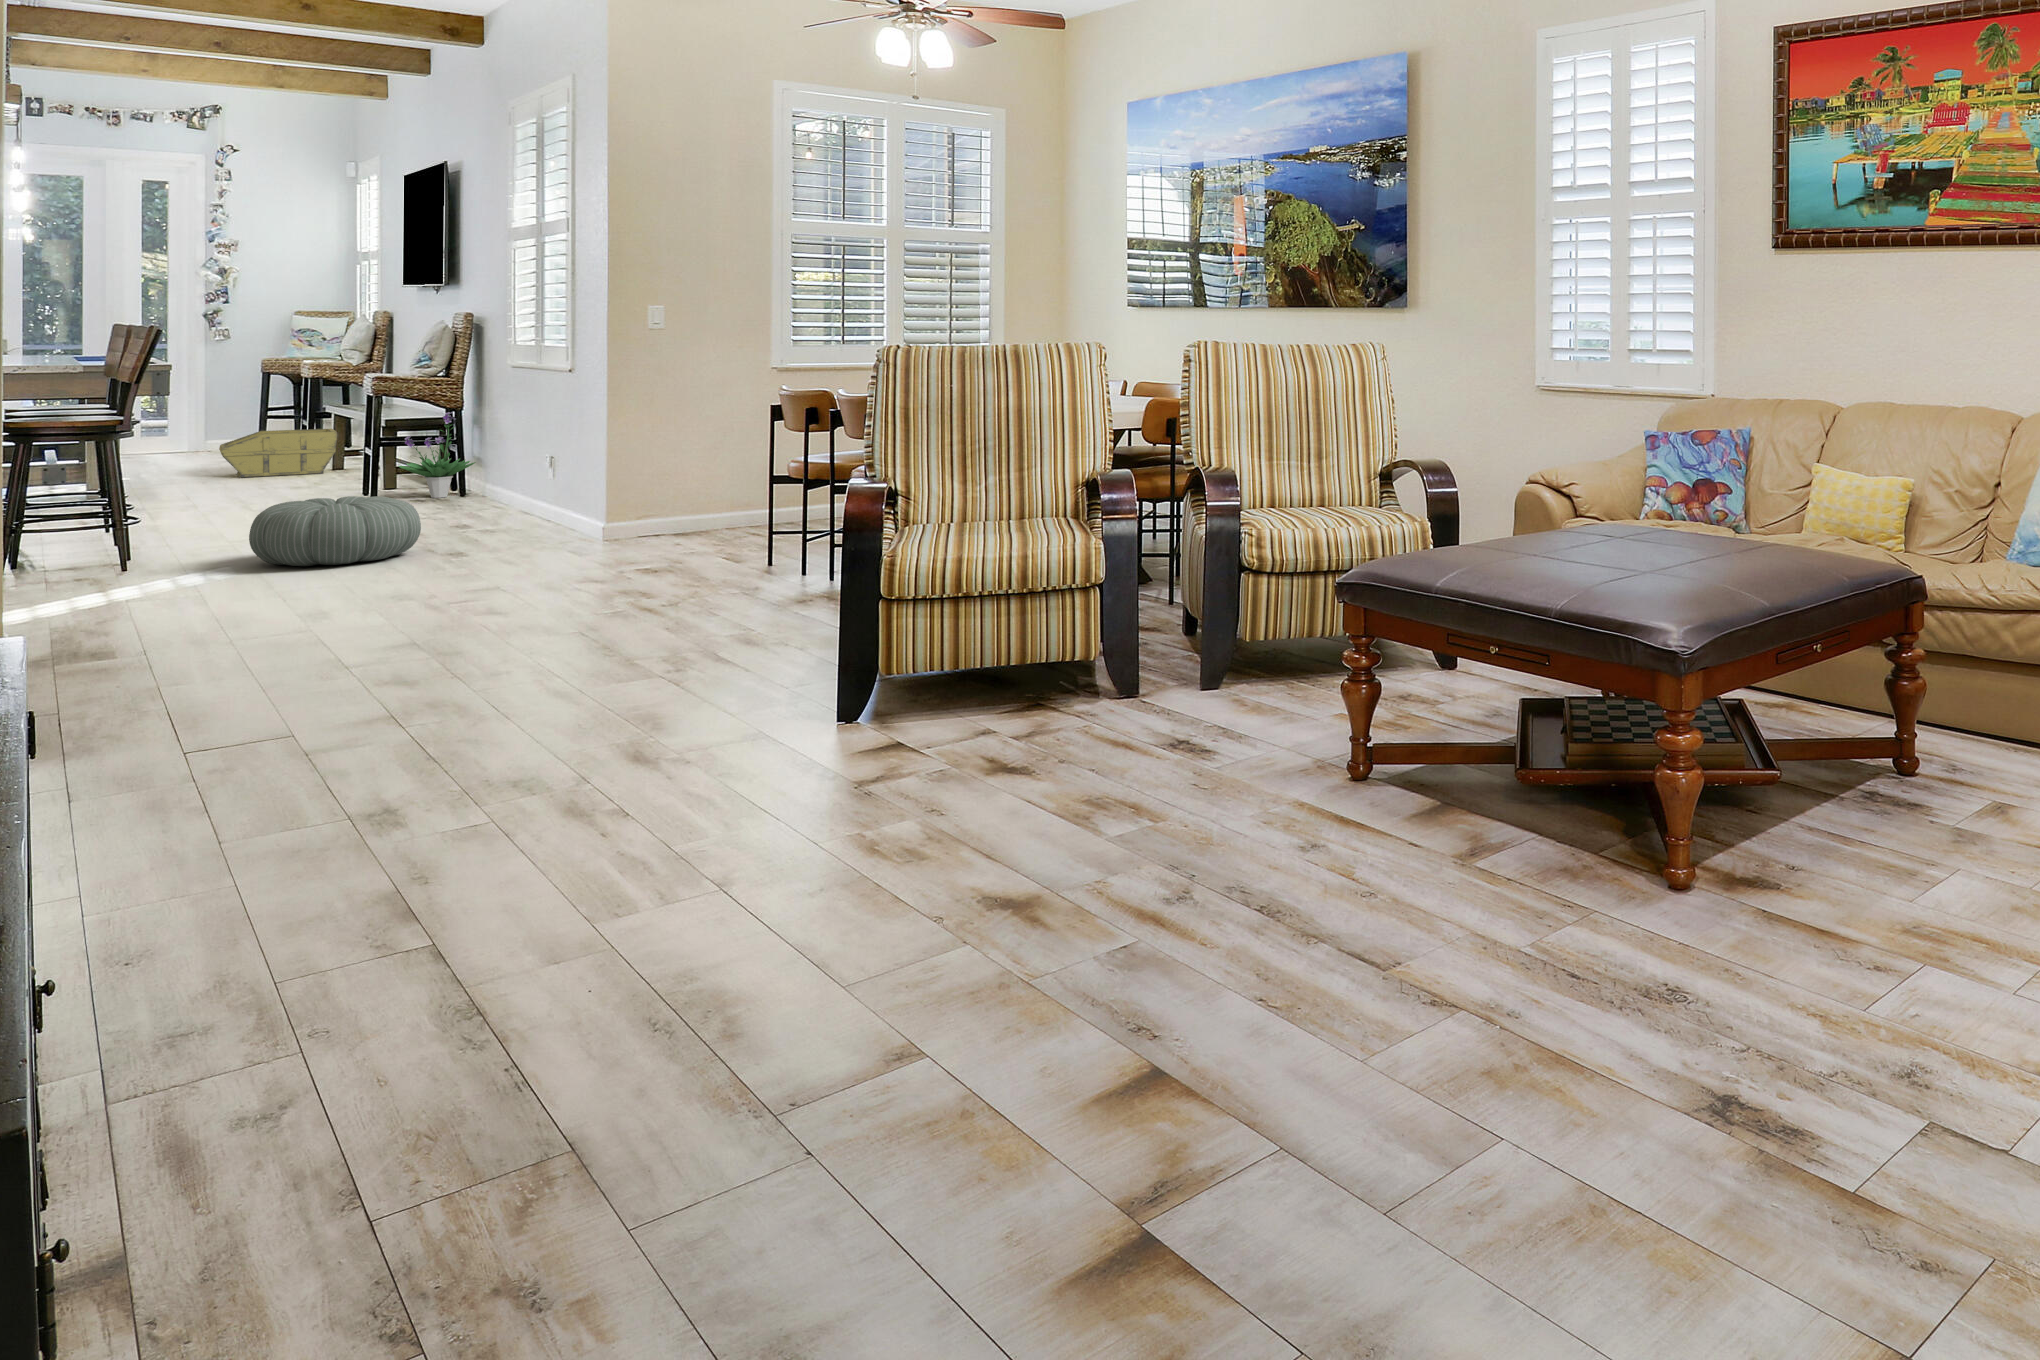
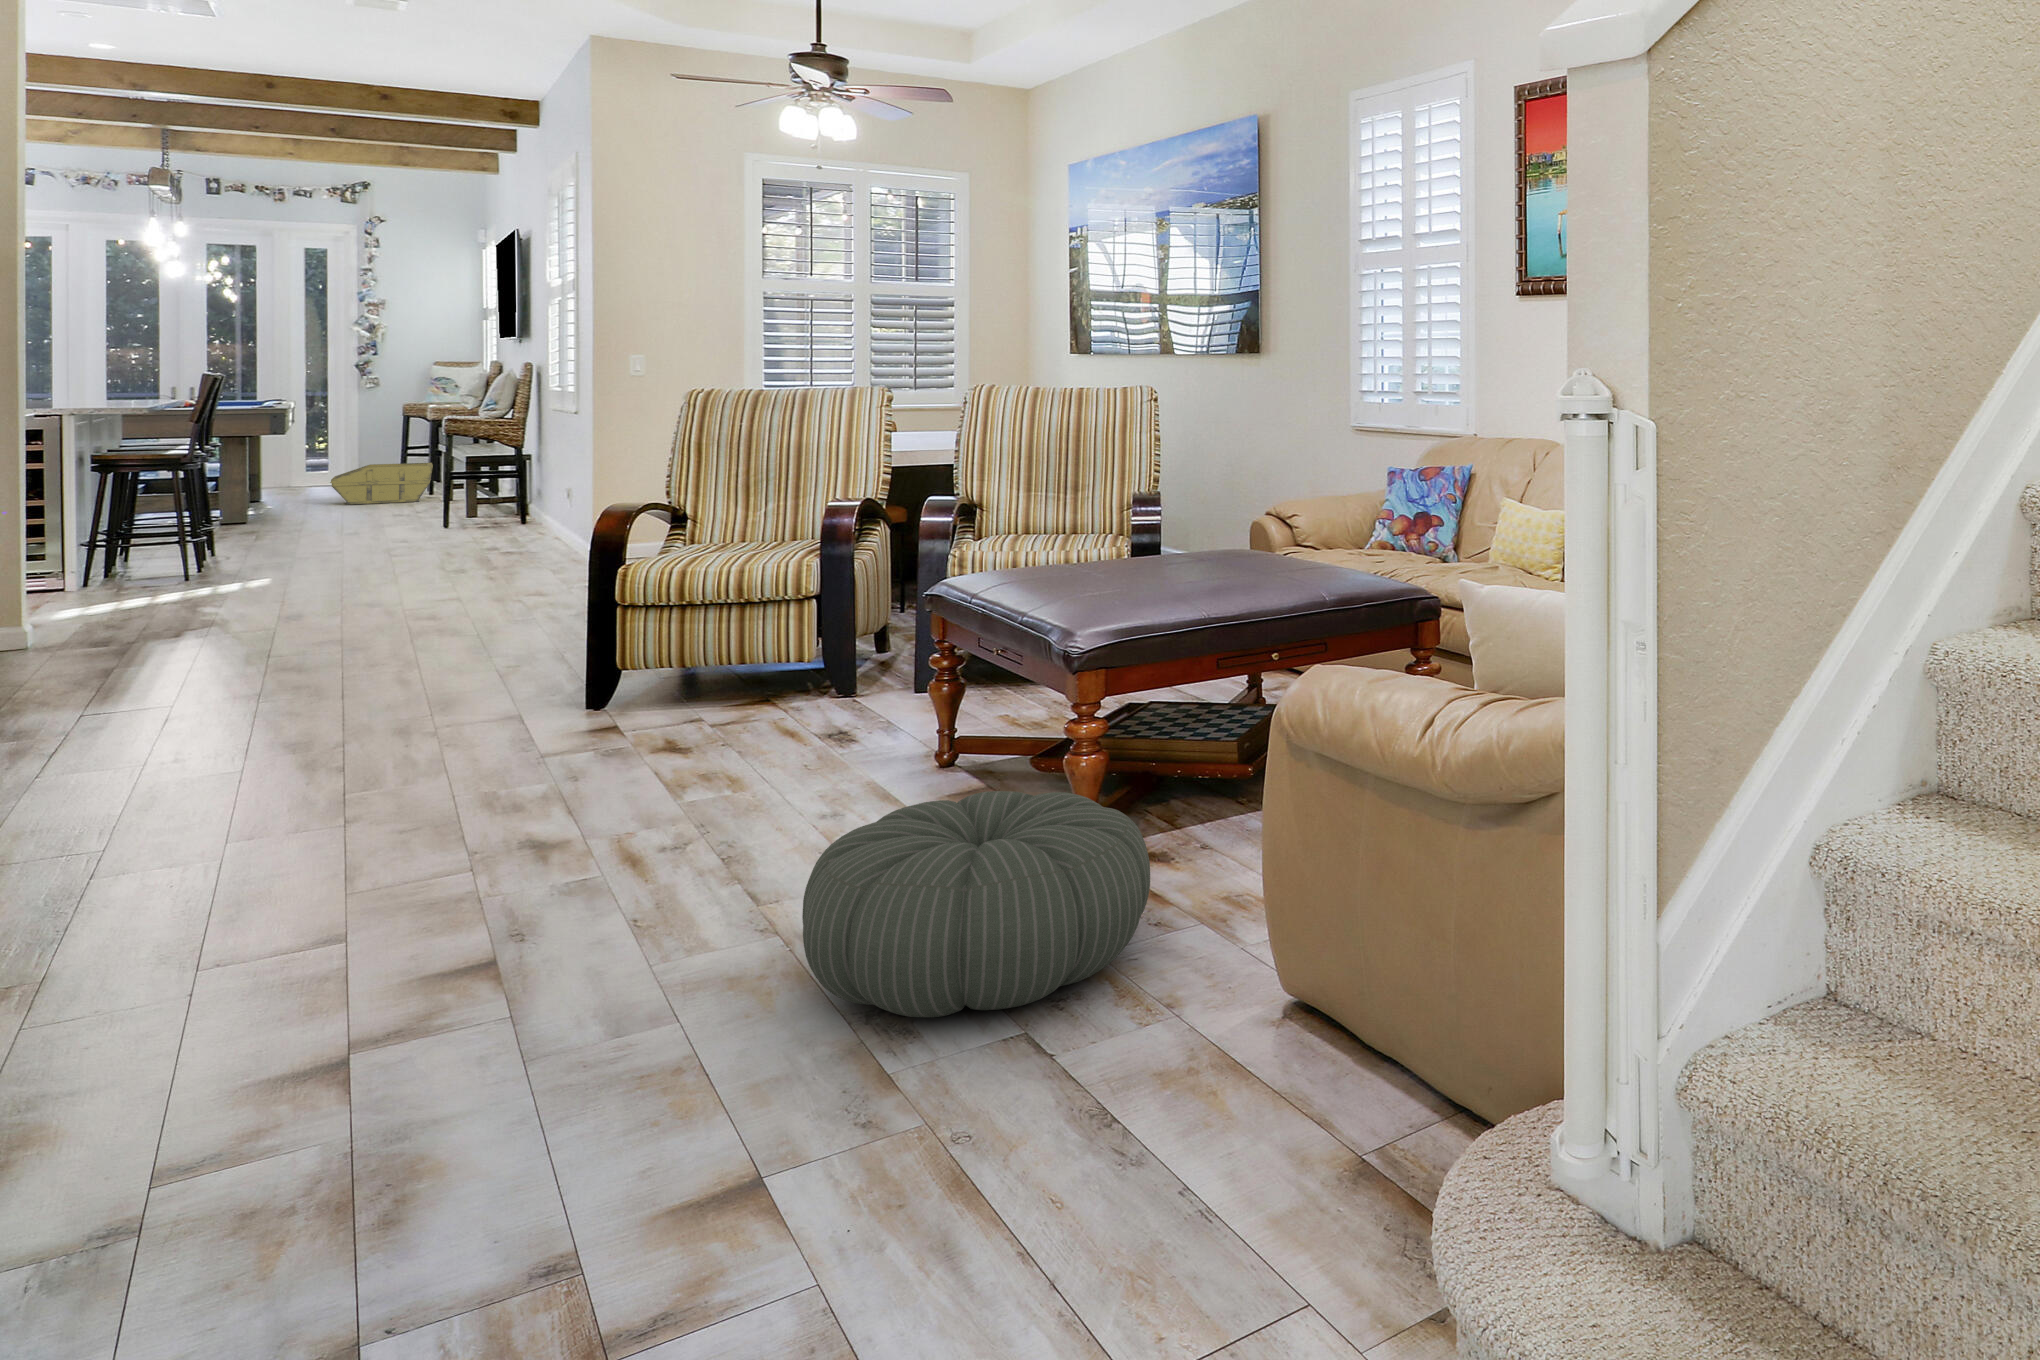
potted plant: present [398,412,475,498] -> none [452,448,522,523]
pouf: present [249,496,421,566] -> present [802,791,1150,1017]

